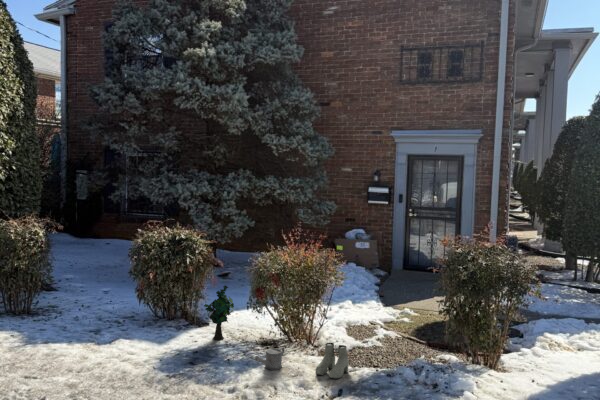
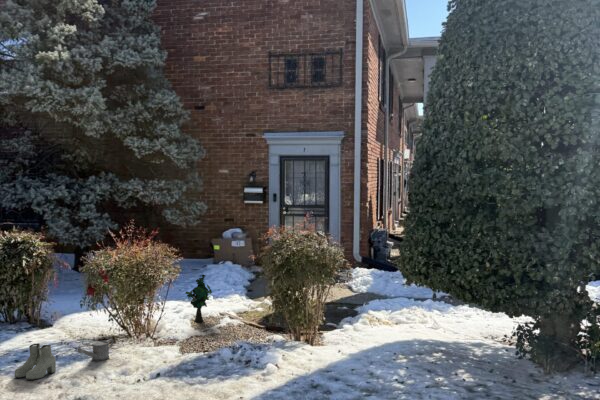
decorative plant: present [204,286,234,340] -> present [186,275,212,322]
boots: present [315,343,349,379] -> present [15,343,56,380]

